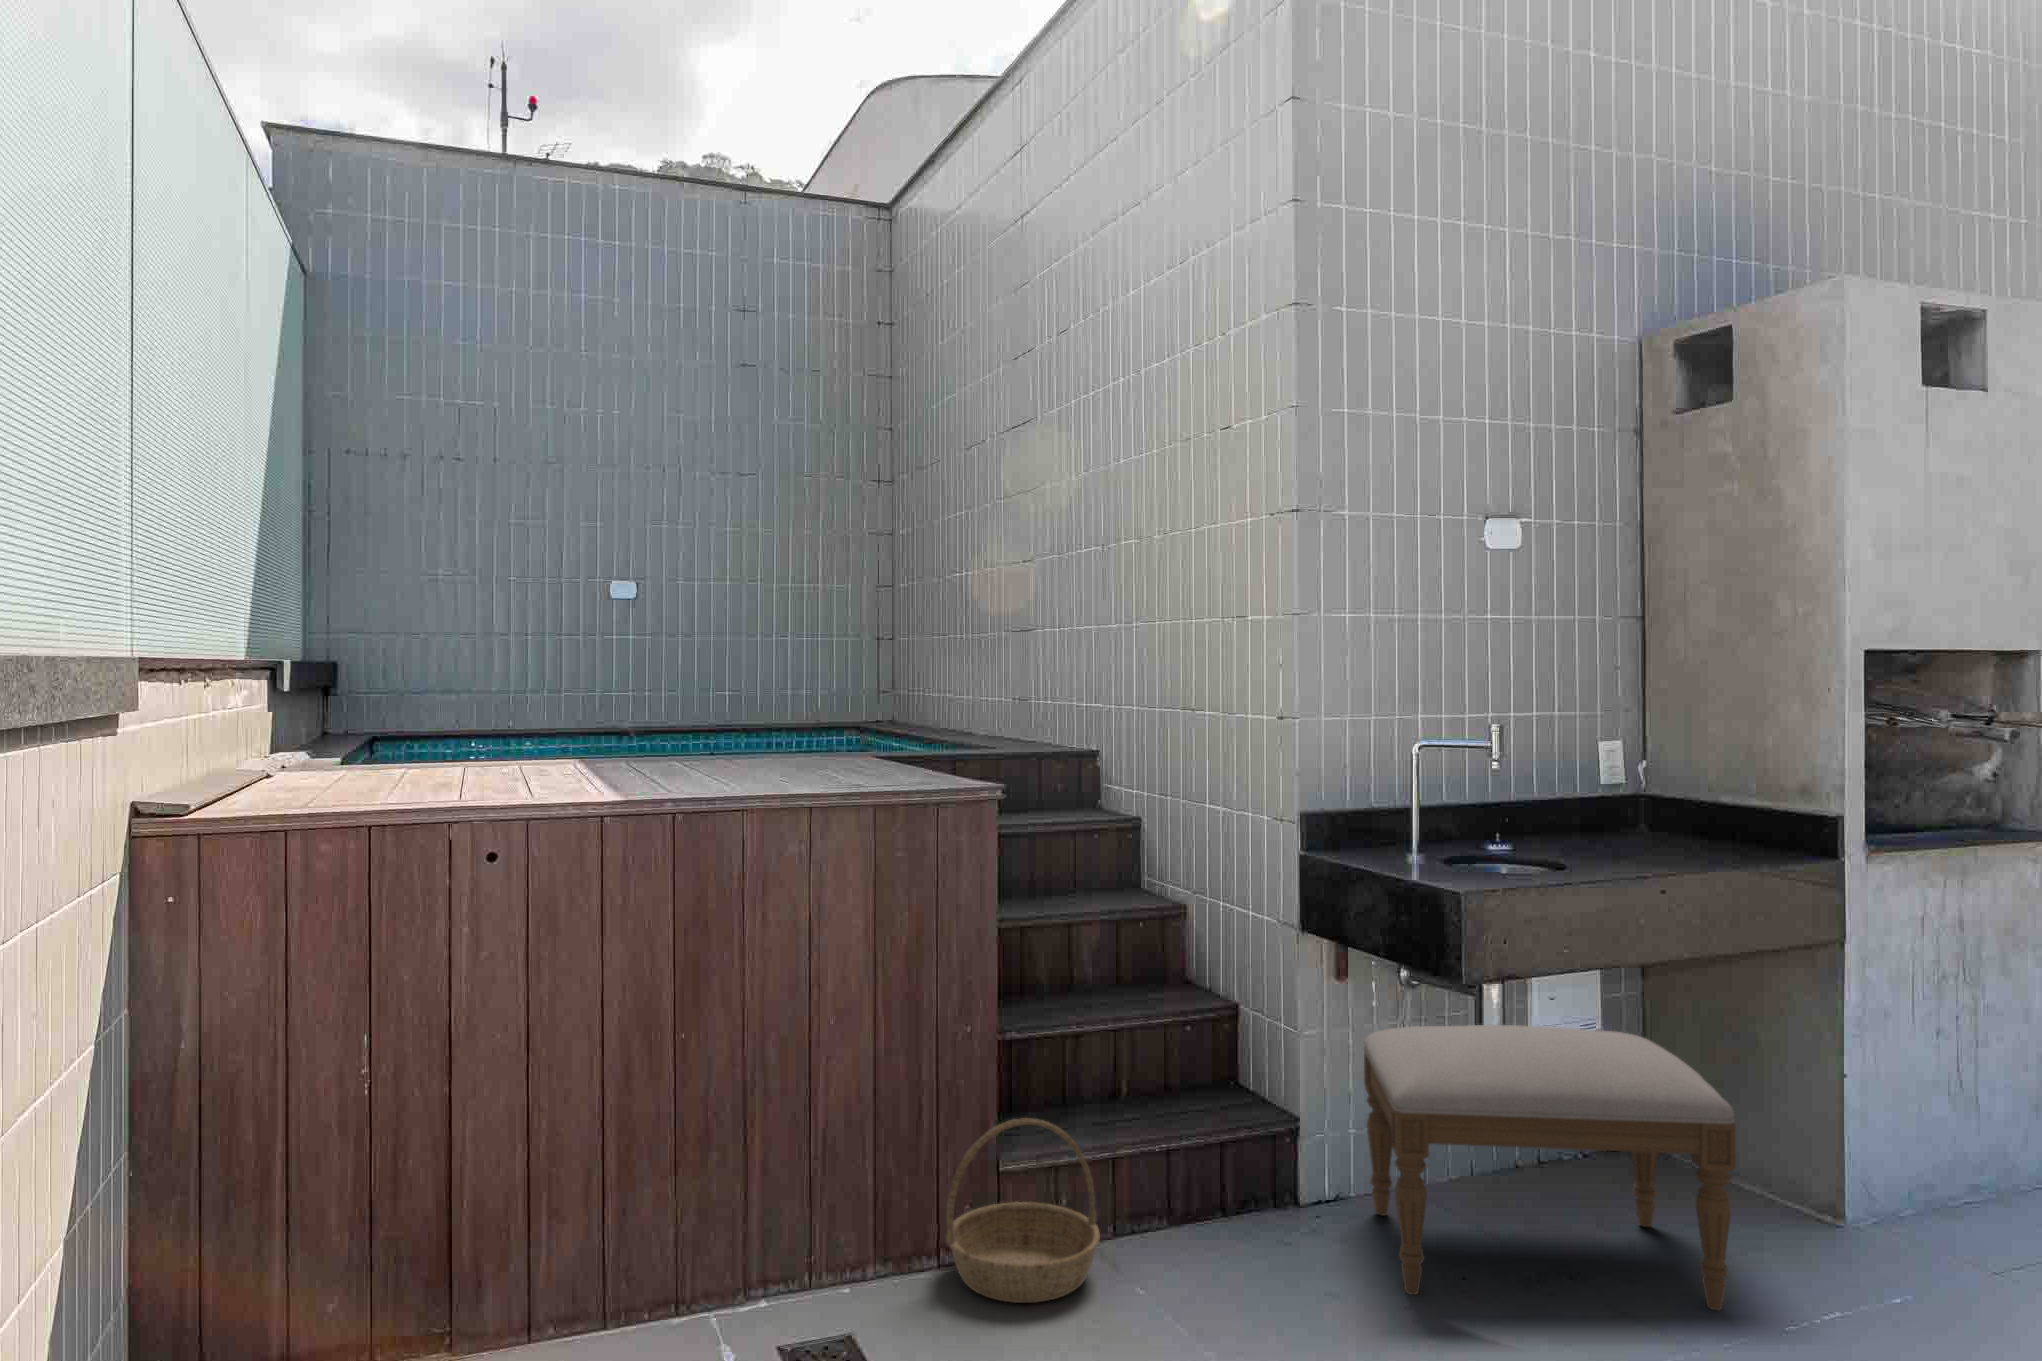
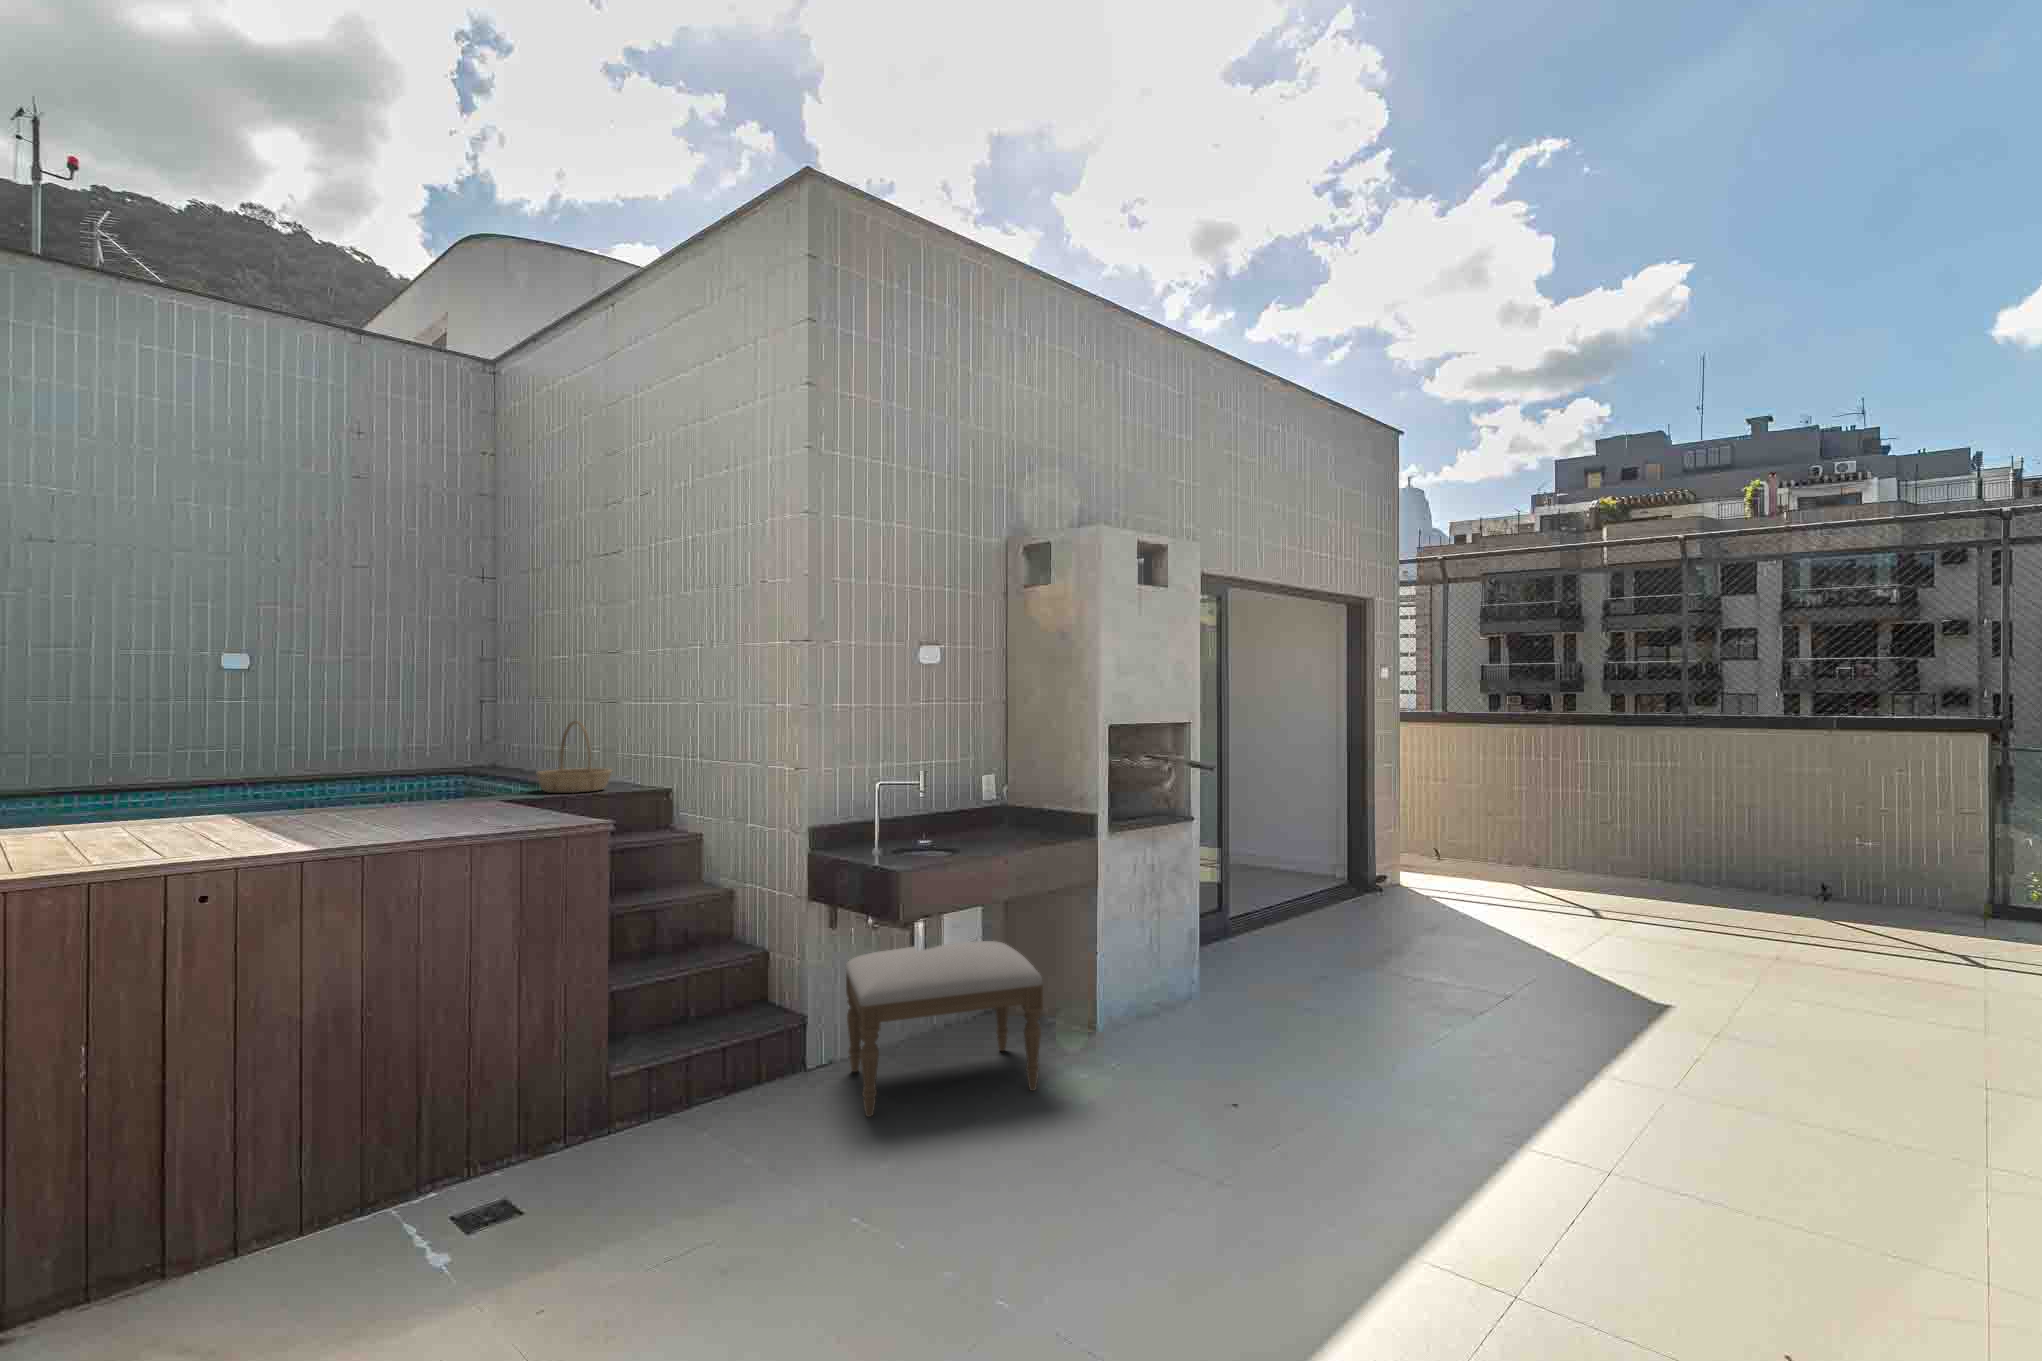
basket: present [946,1118,1100,1303] -> present [536,721,612,793]

